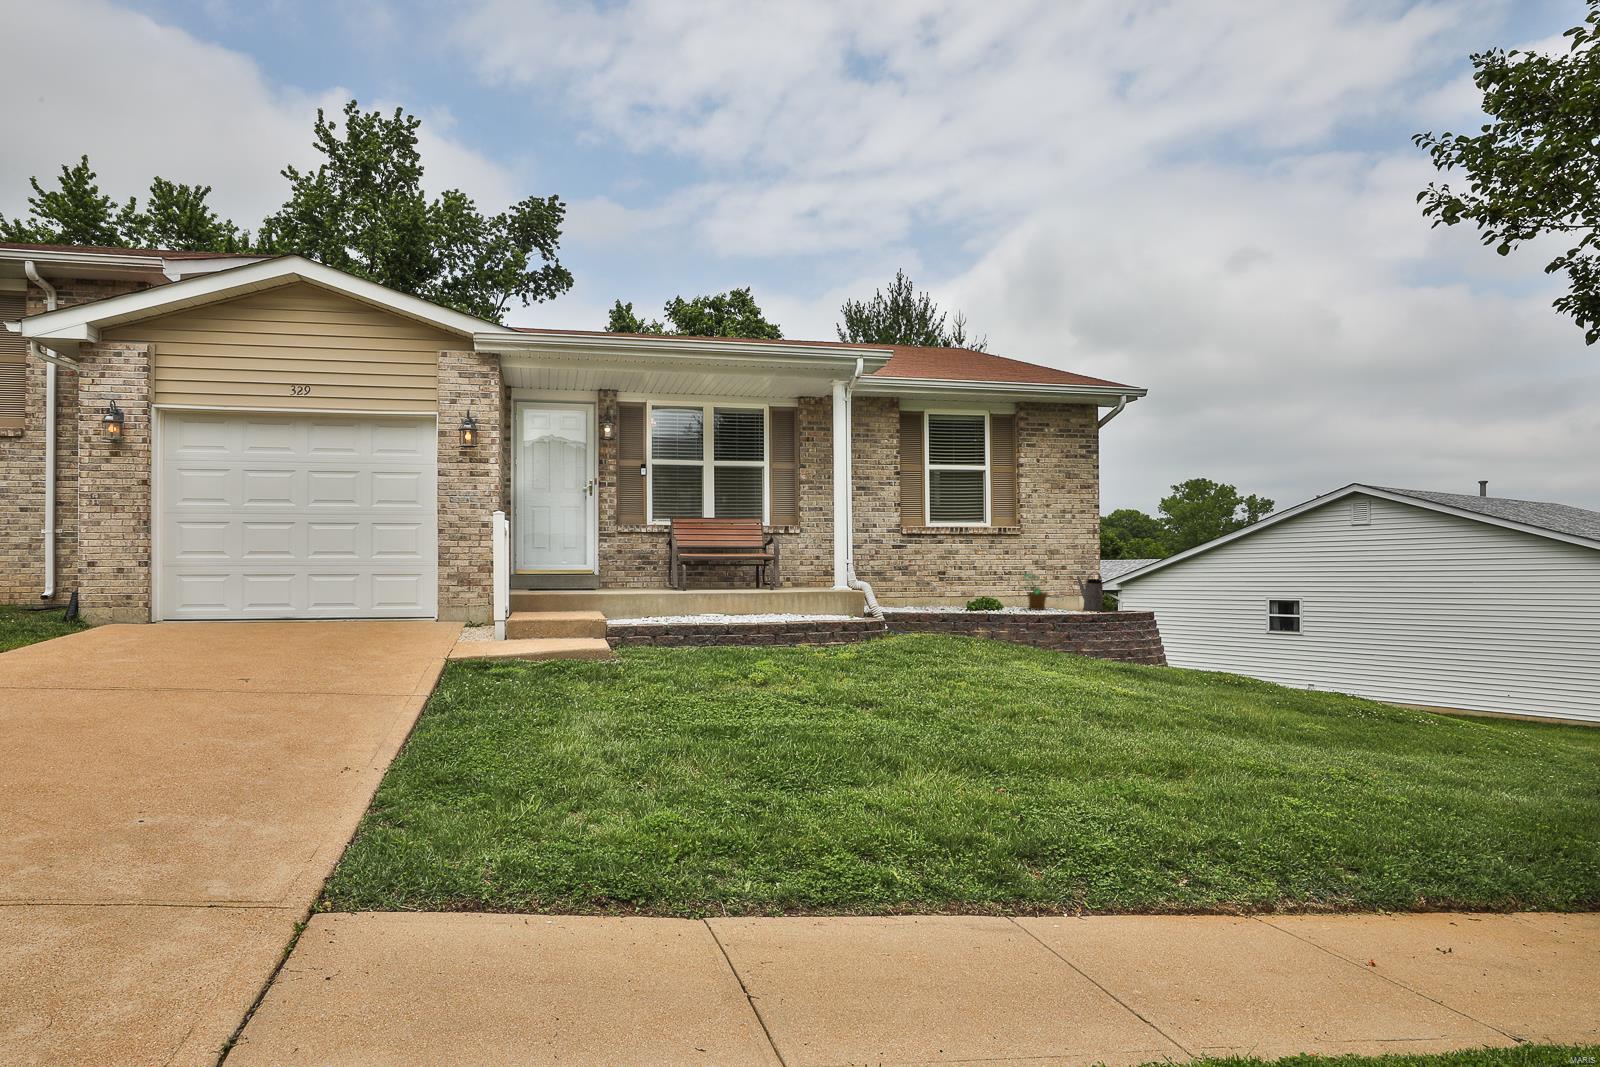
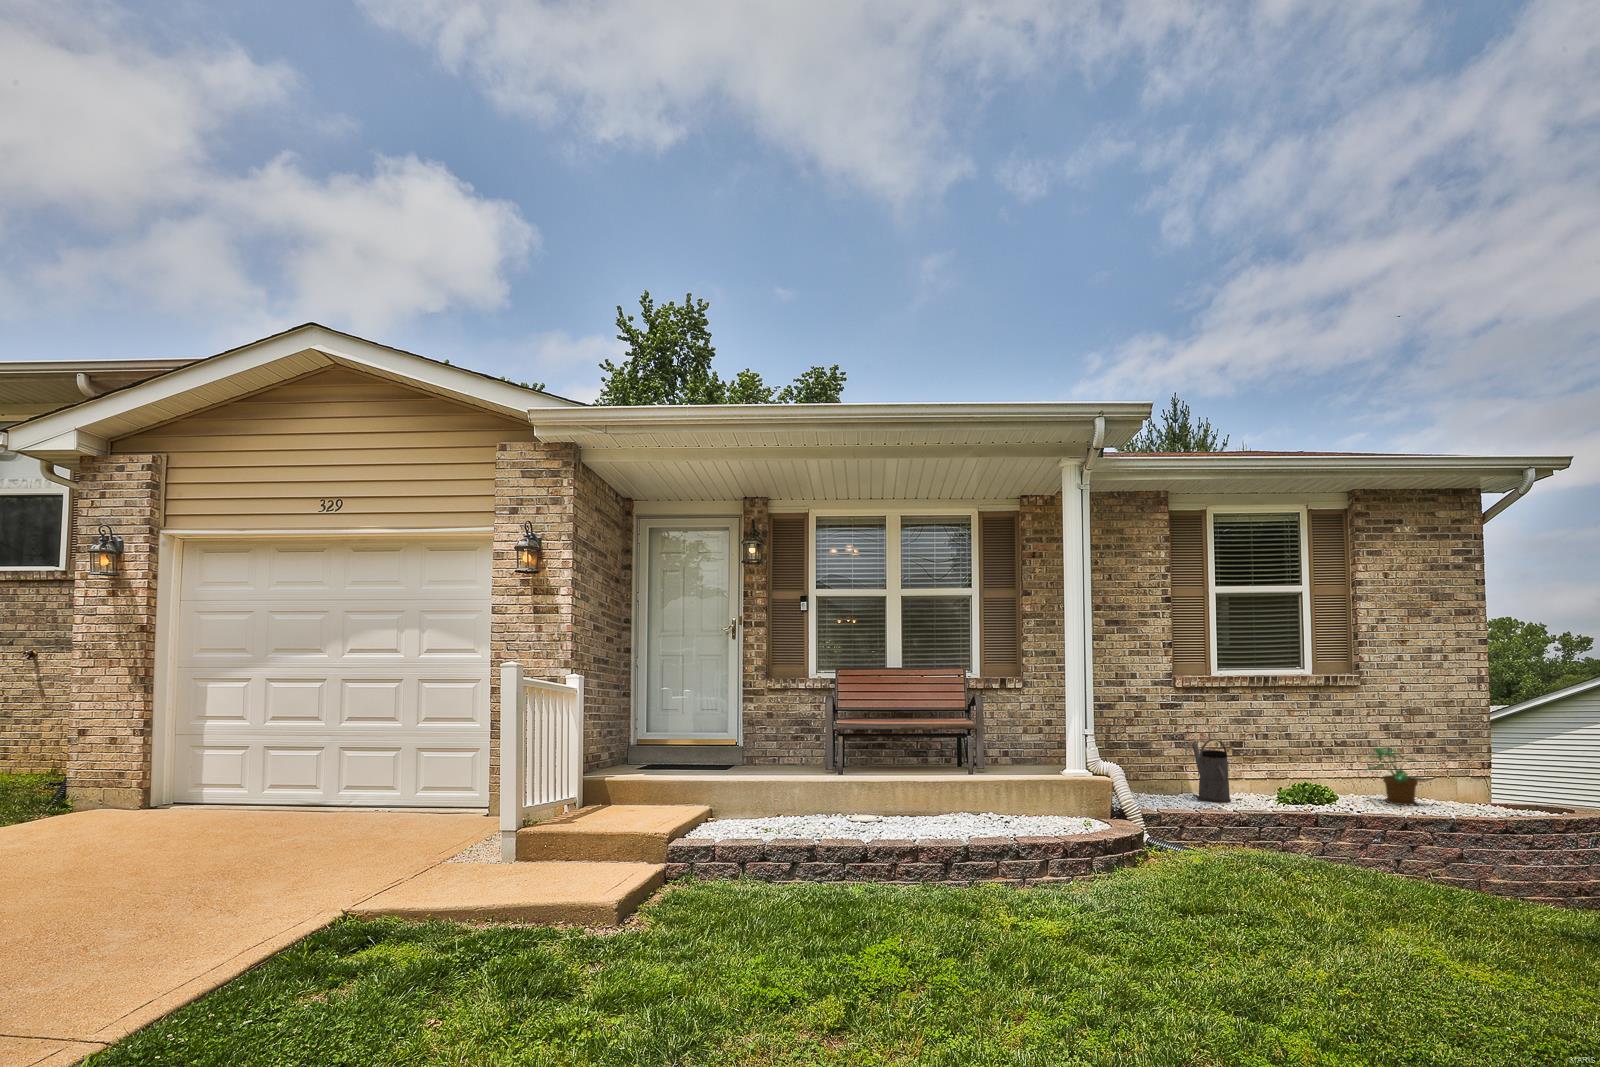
watering can: present [1077,572,1103,612] -> present [1192,739,1231,803]

